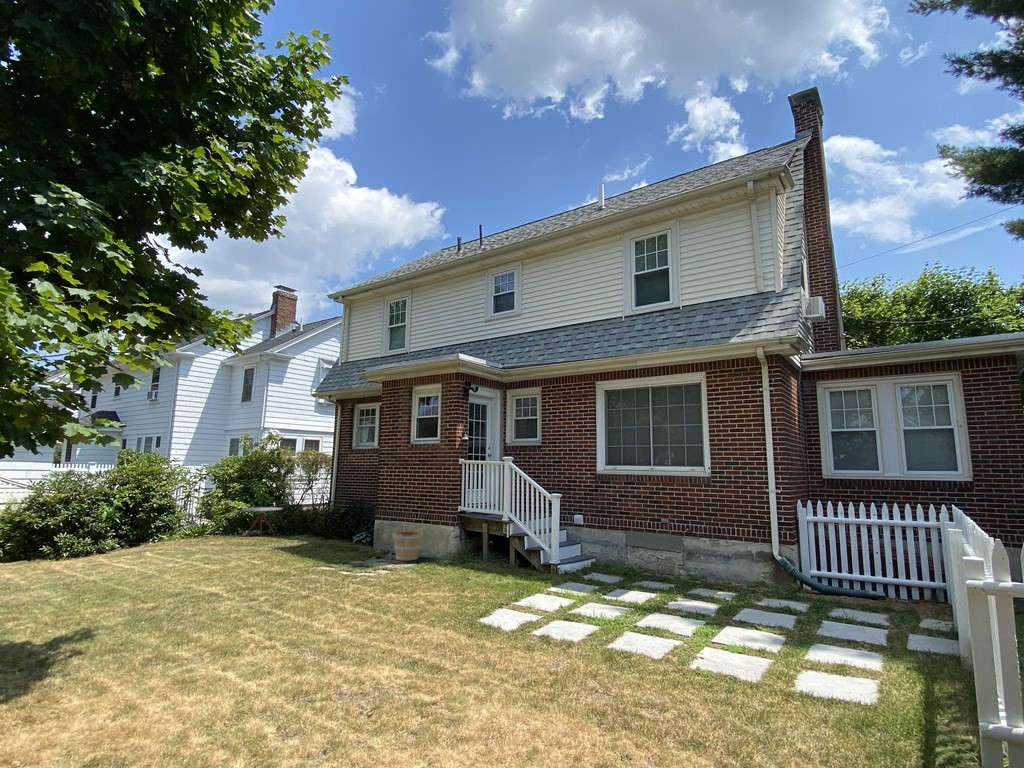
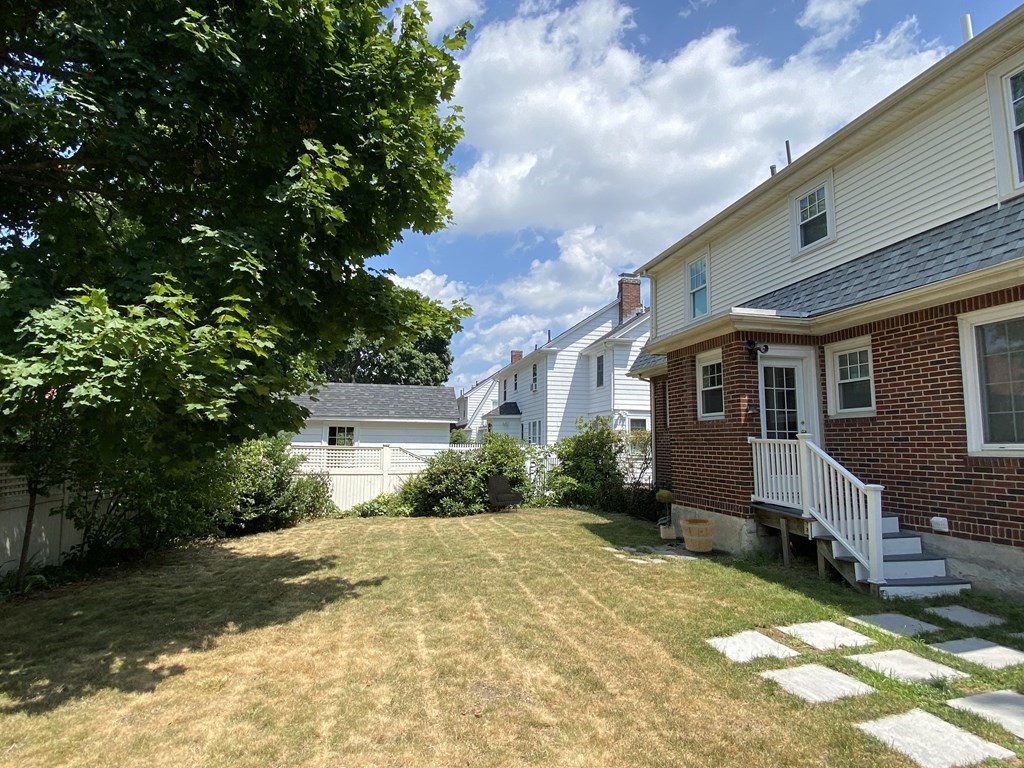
chair: none [129,501,180,548] -> present [488,475,522,513]
round table: present [241,507,283,536] -> none [570,485,606,512]
potted tree: none [362,507,381,554] -> present [656,490,676,539]

